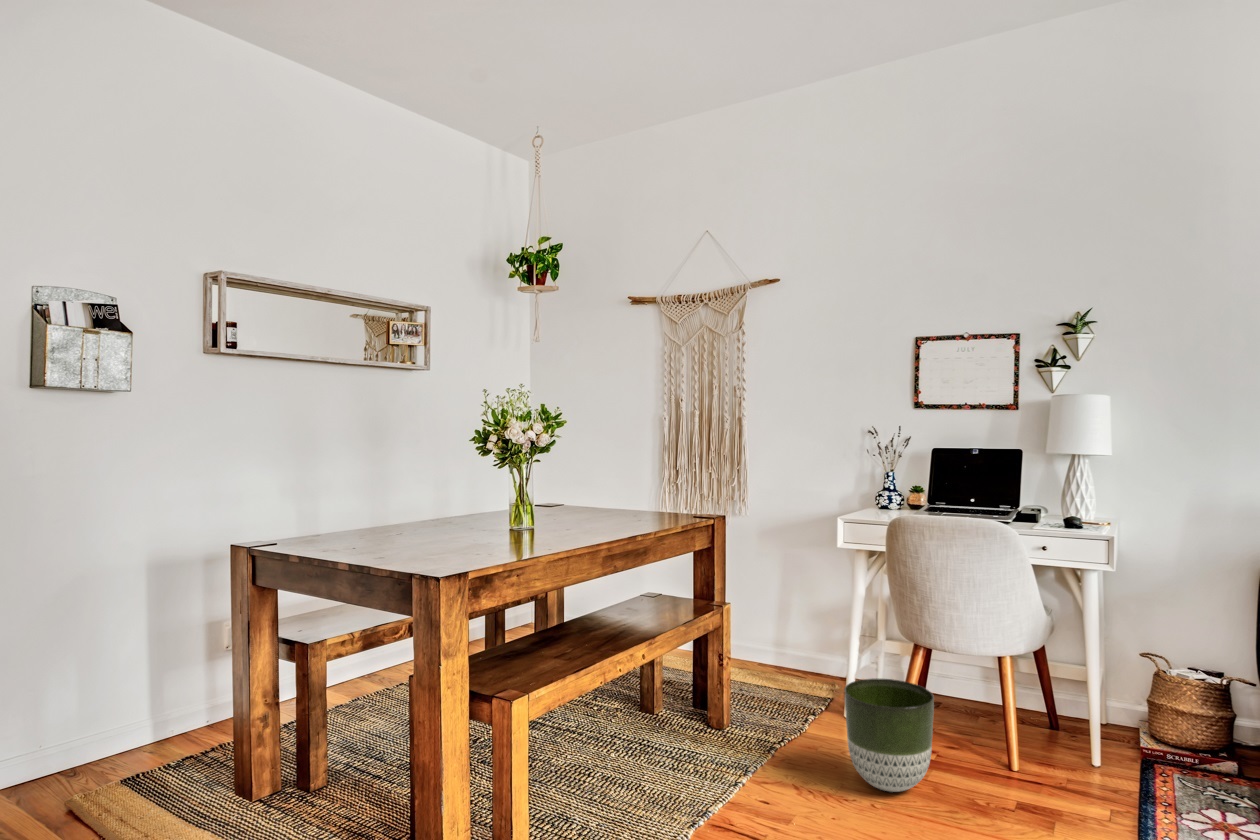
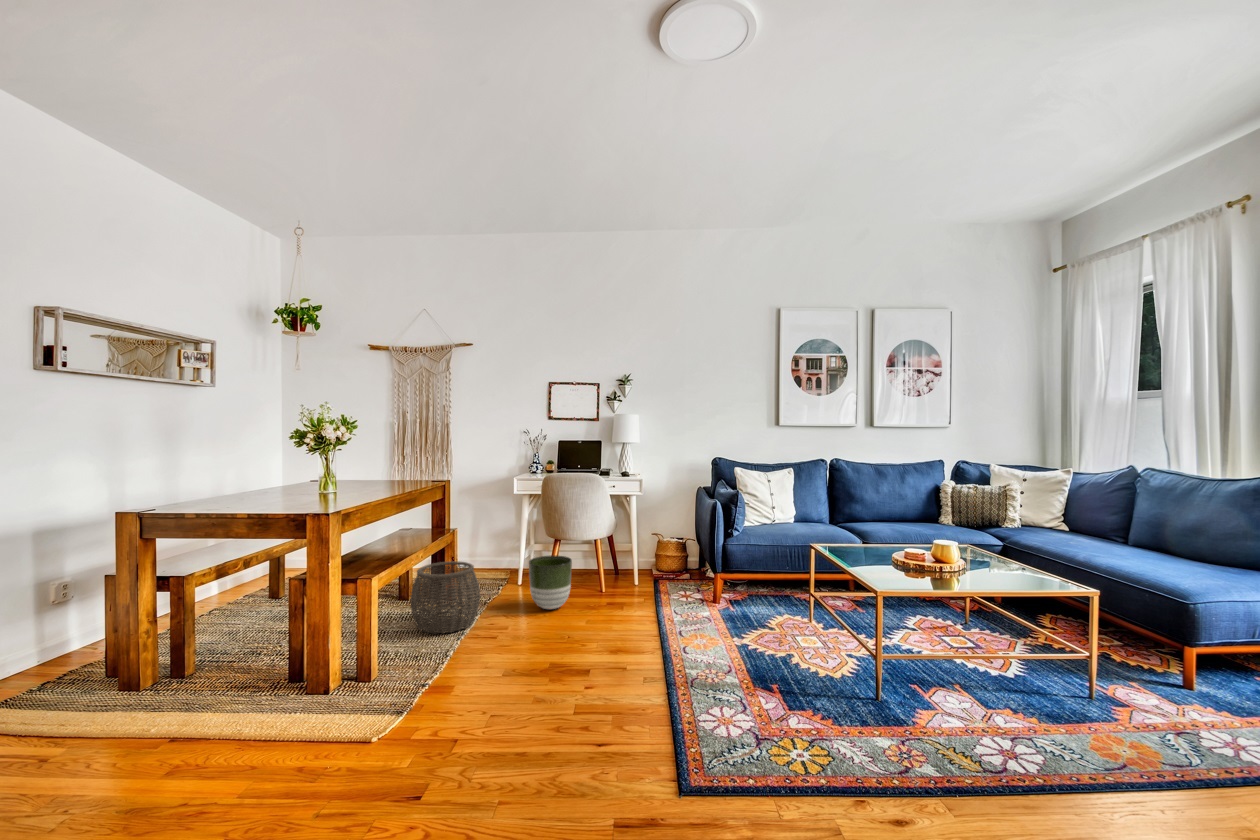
woven basket: none [627,664,748,803] -> present [410,561,481,634]

